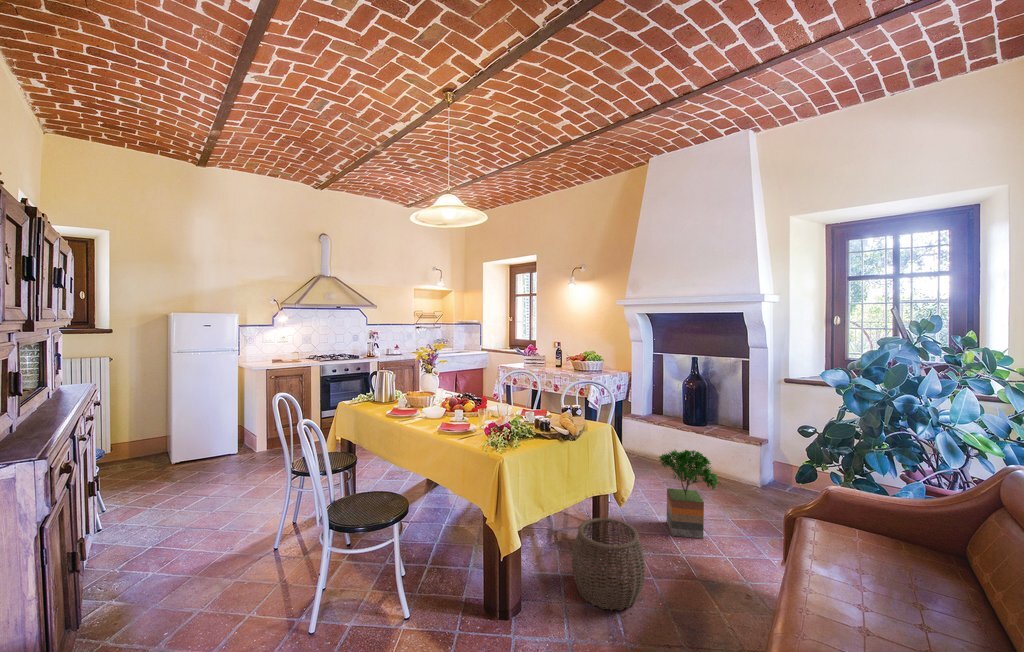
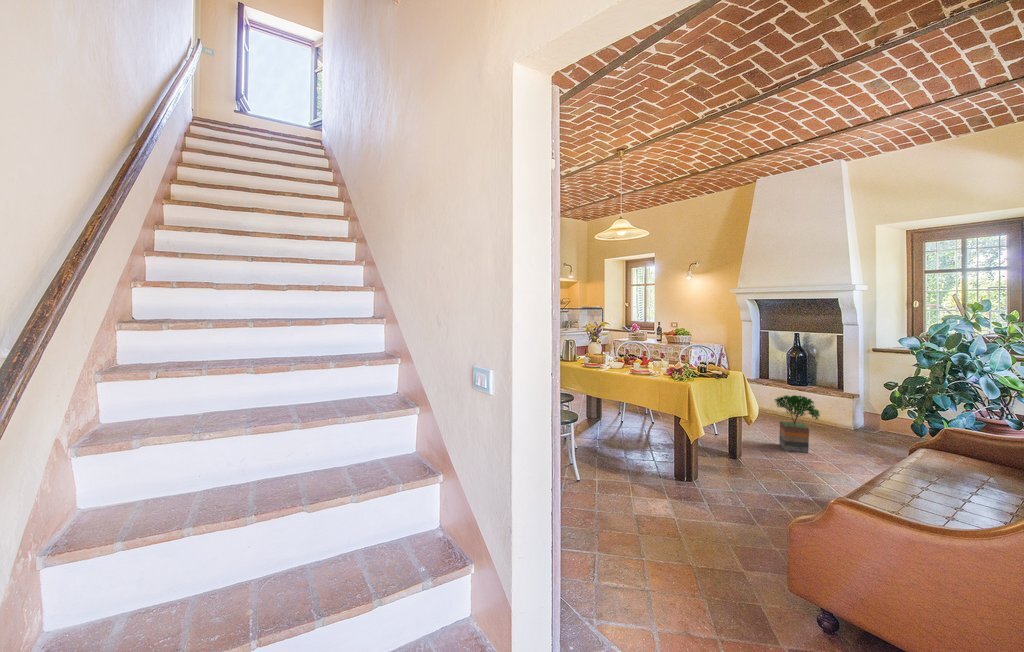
woven basket: present [572,518,645,610] -> none [724,430,775,479]

